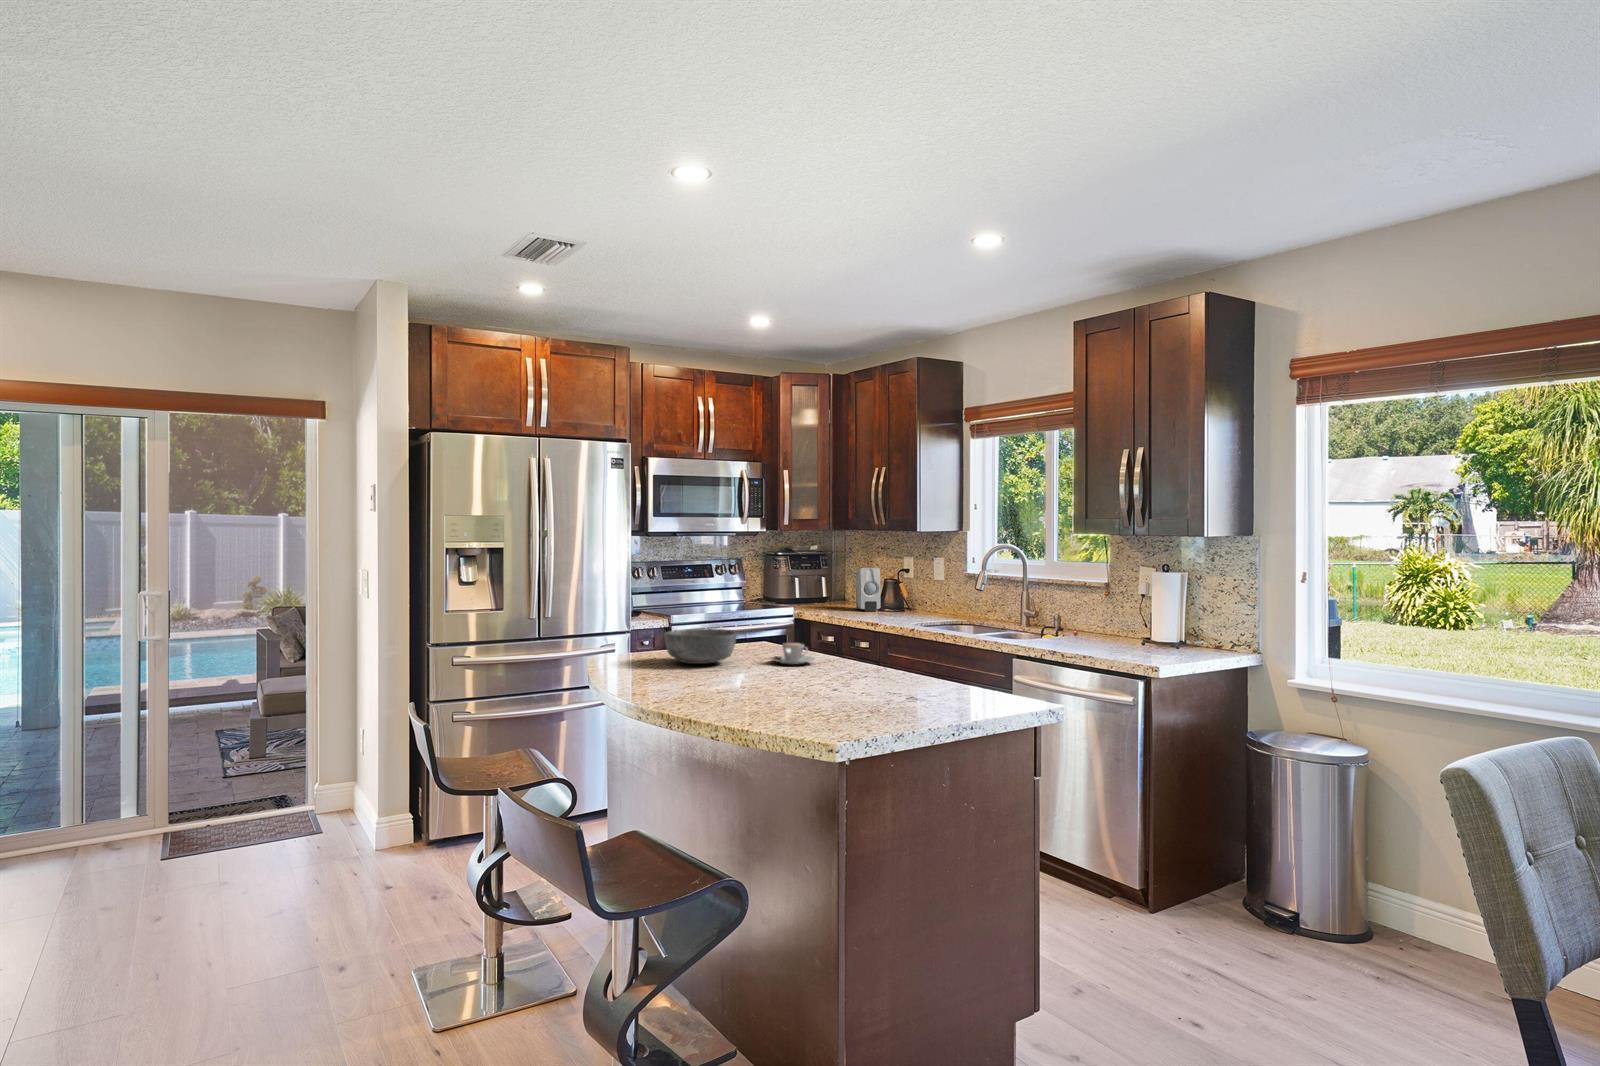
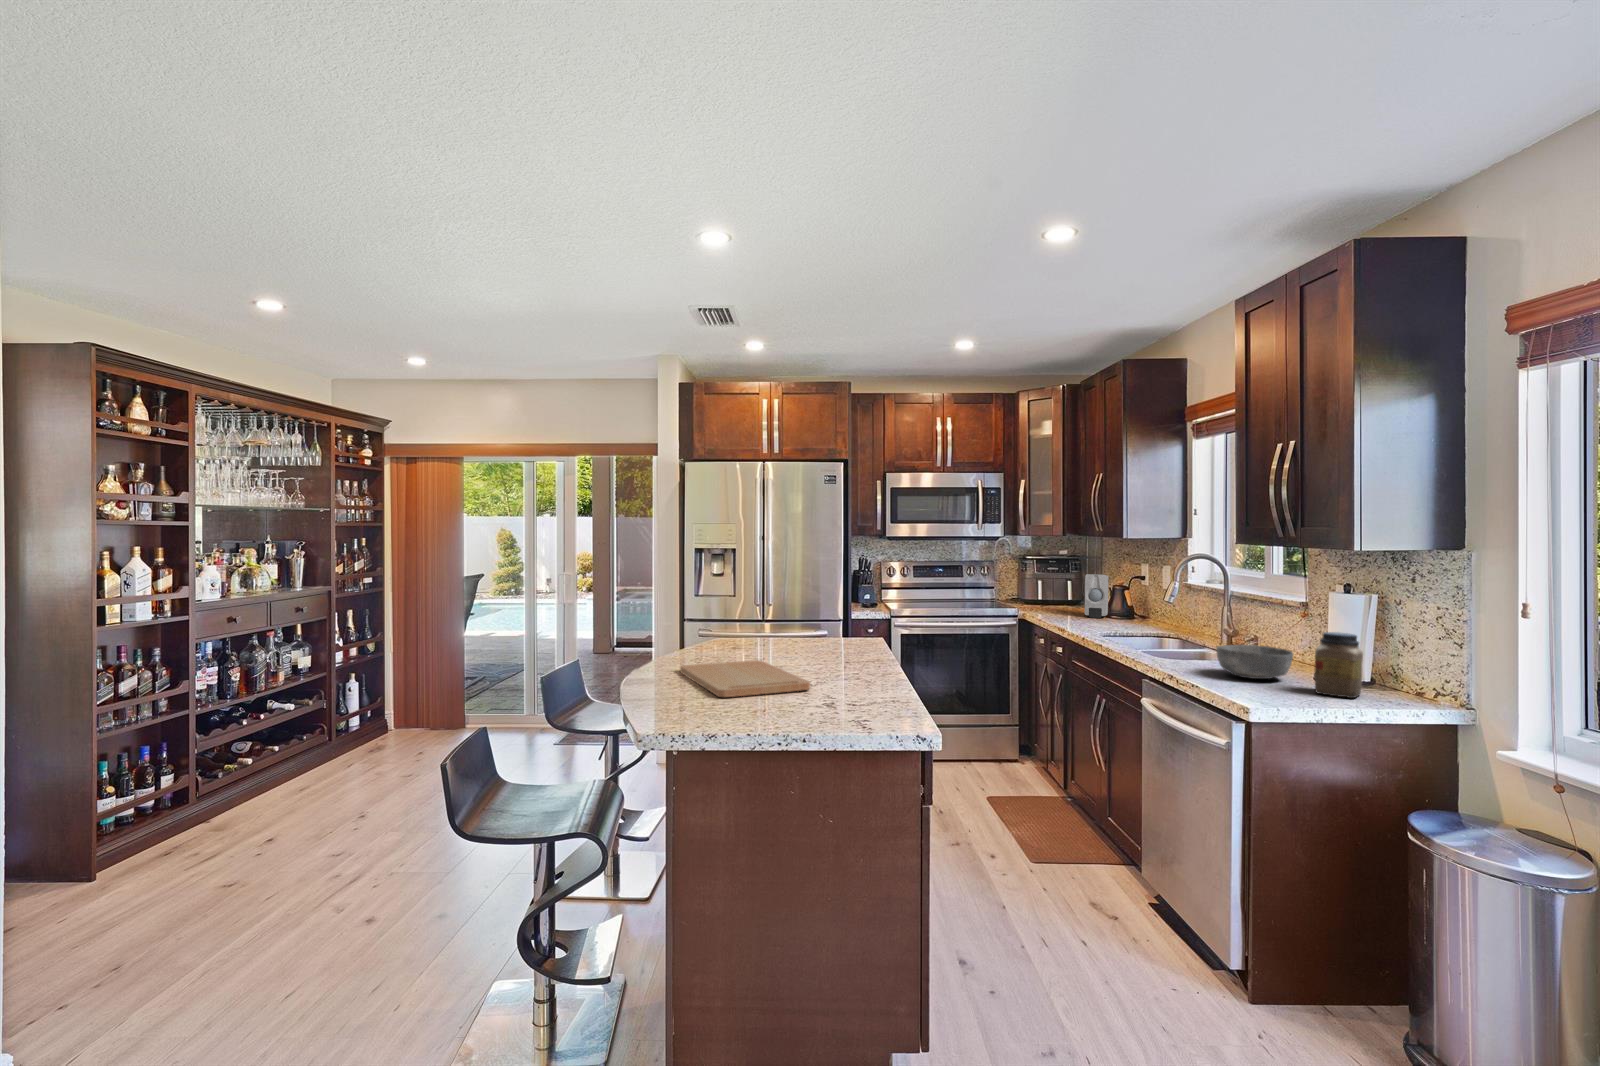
jar: none [1161,603,1195,654] -> present [1314,632,1363,698]
bowl: present [664,628,737,664] -> present [1216,645,1293,679]
coffee cup: present [771,643,815,665] -> none [809,642,850,662]
cutting board: none [690,668,867,703] -> present [680,660,810,697]

